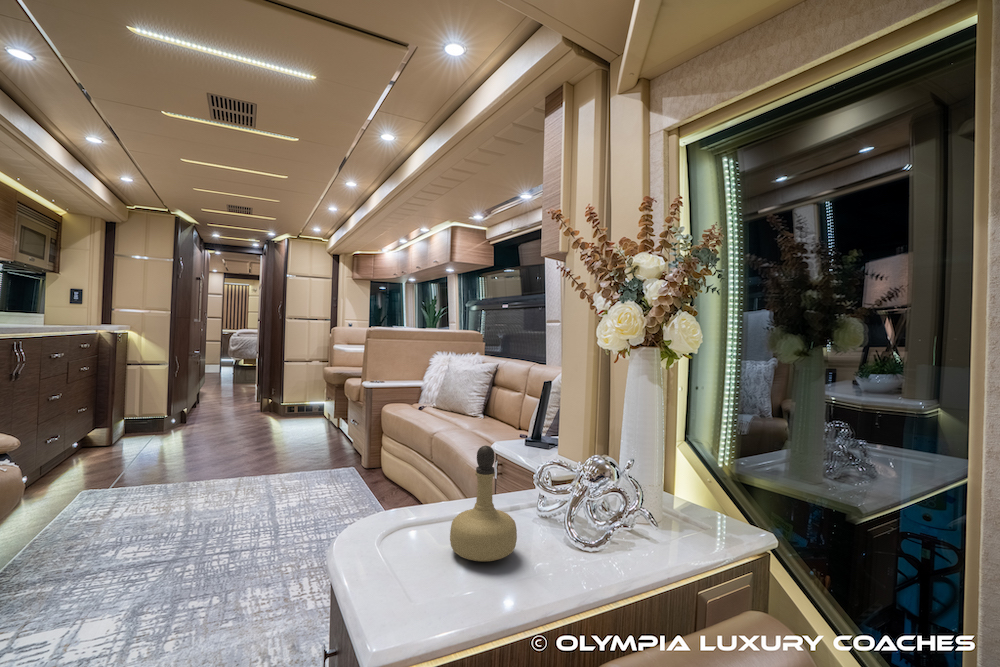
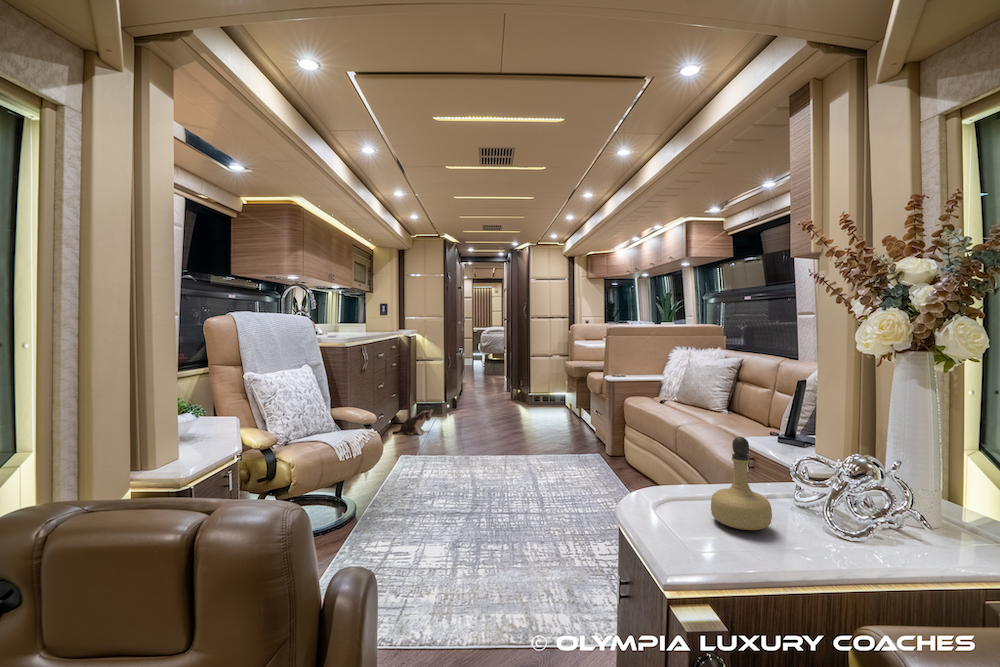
plush toy: none [69,427,140,463] -> present [392,409,433,435]

